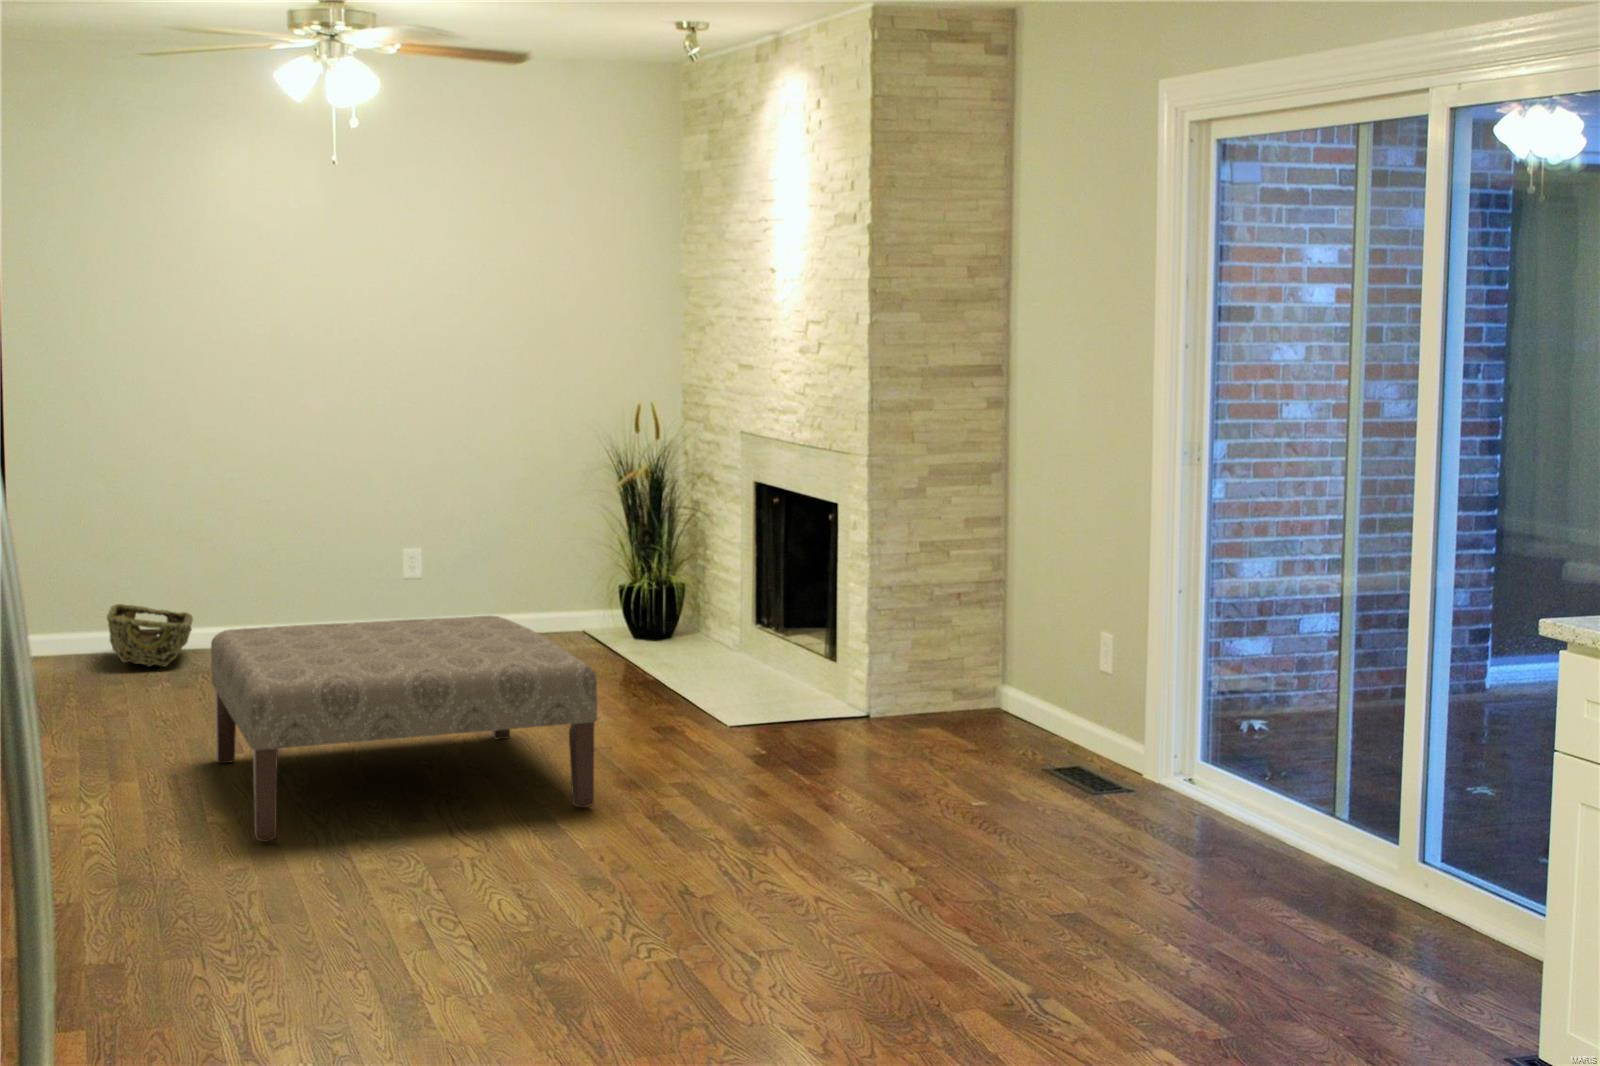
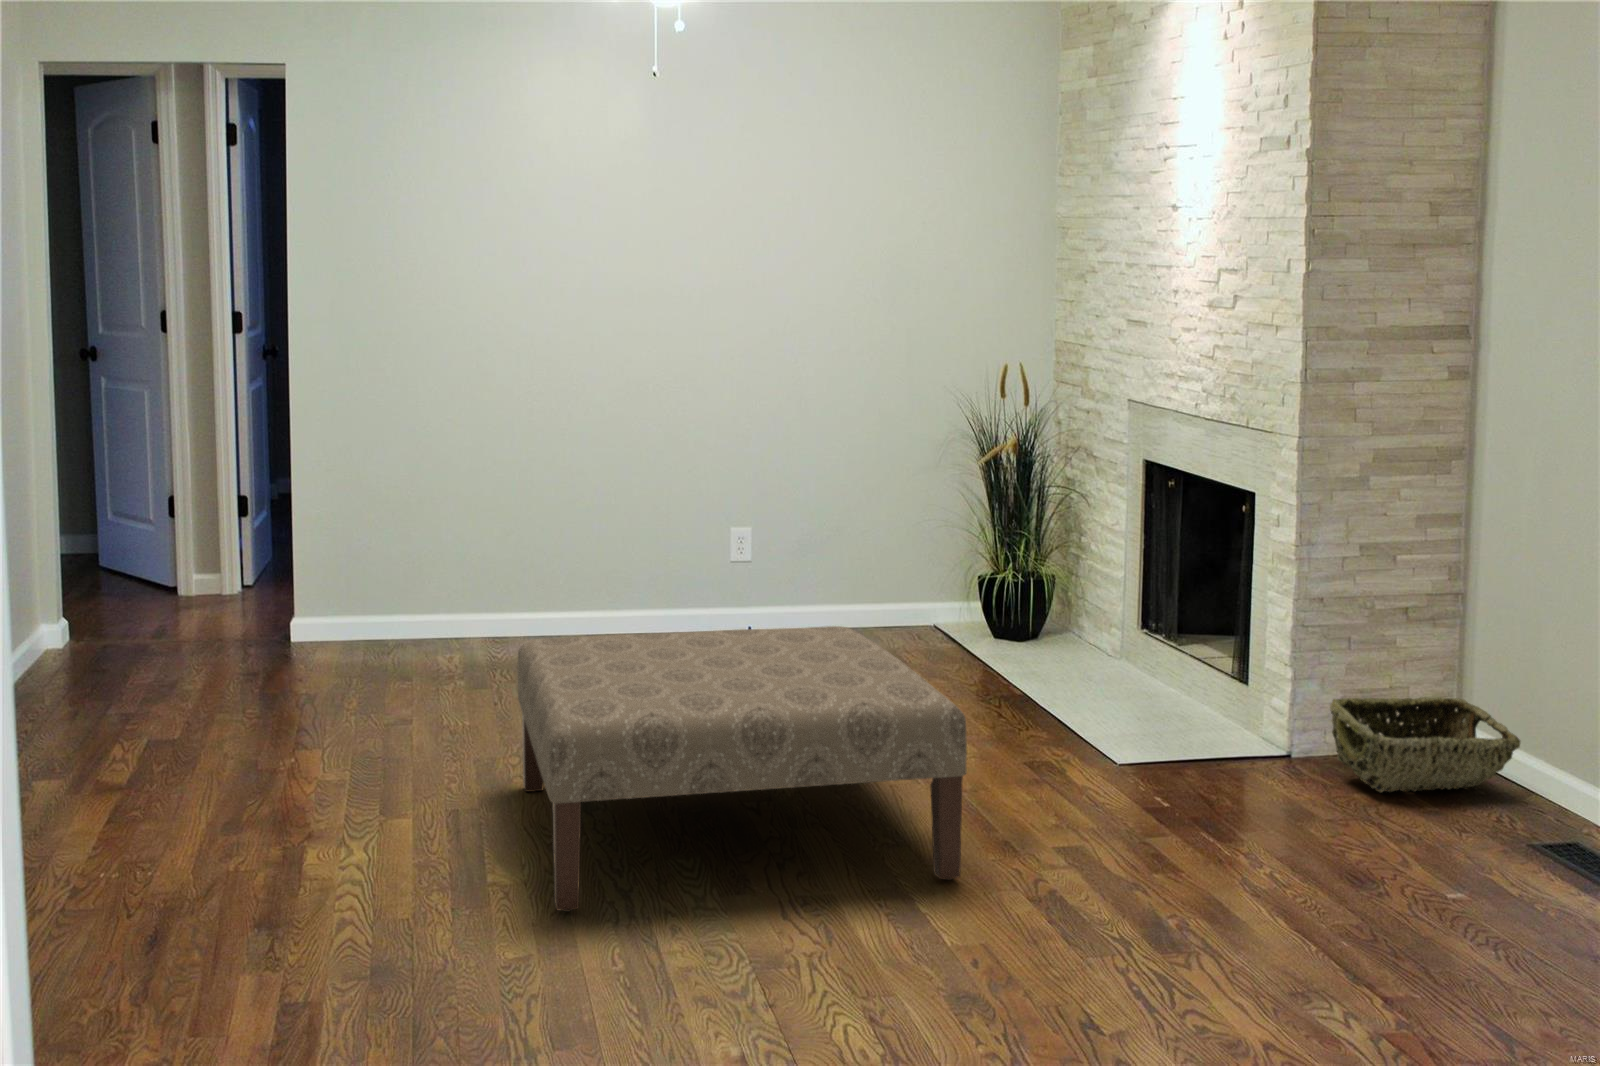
woven basket: present [107,604,193,667] -> present [1330,697,1520,792]

